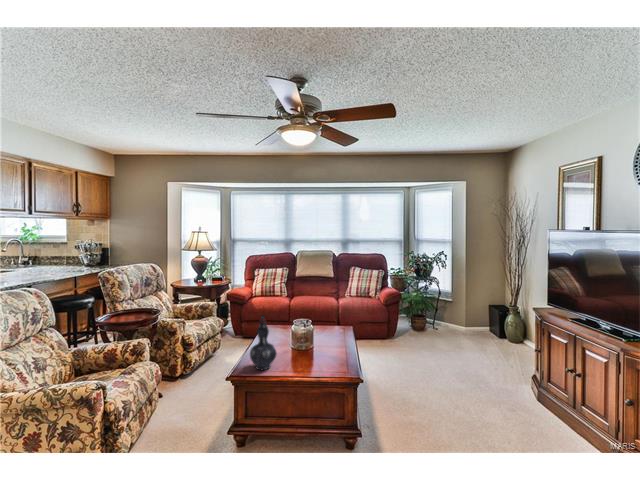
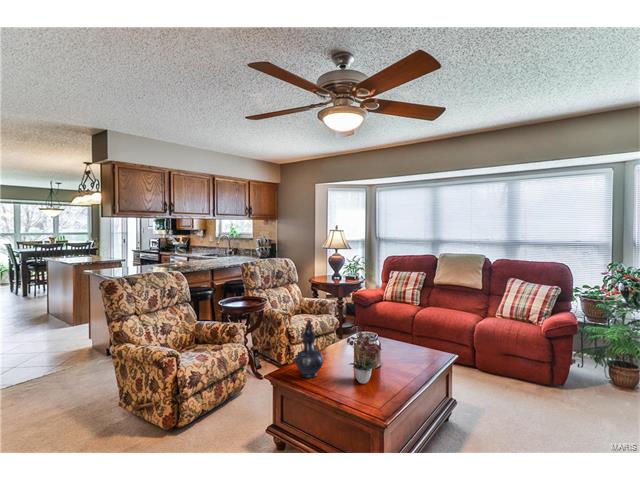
flower arrangement: none [296,311,330,362] -> present [347,326,382,384]

